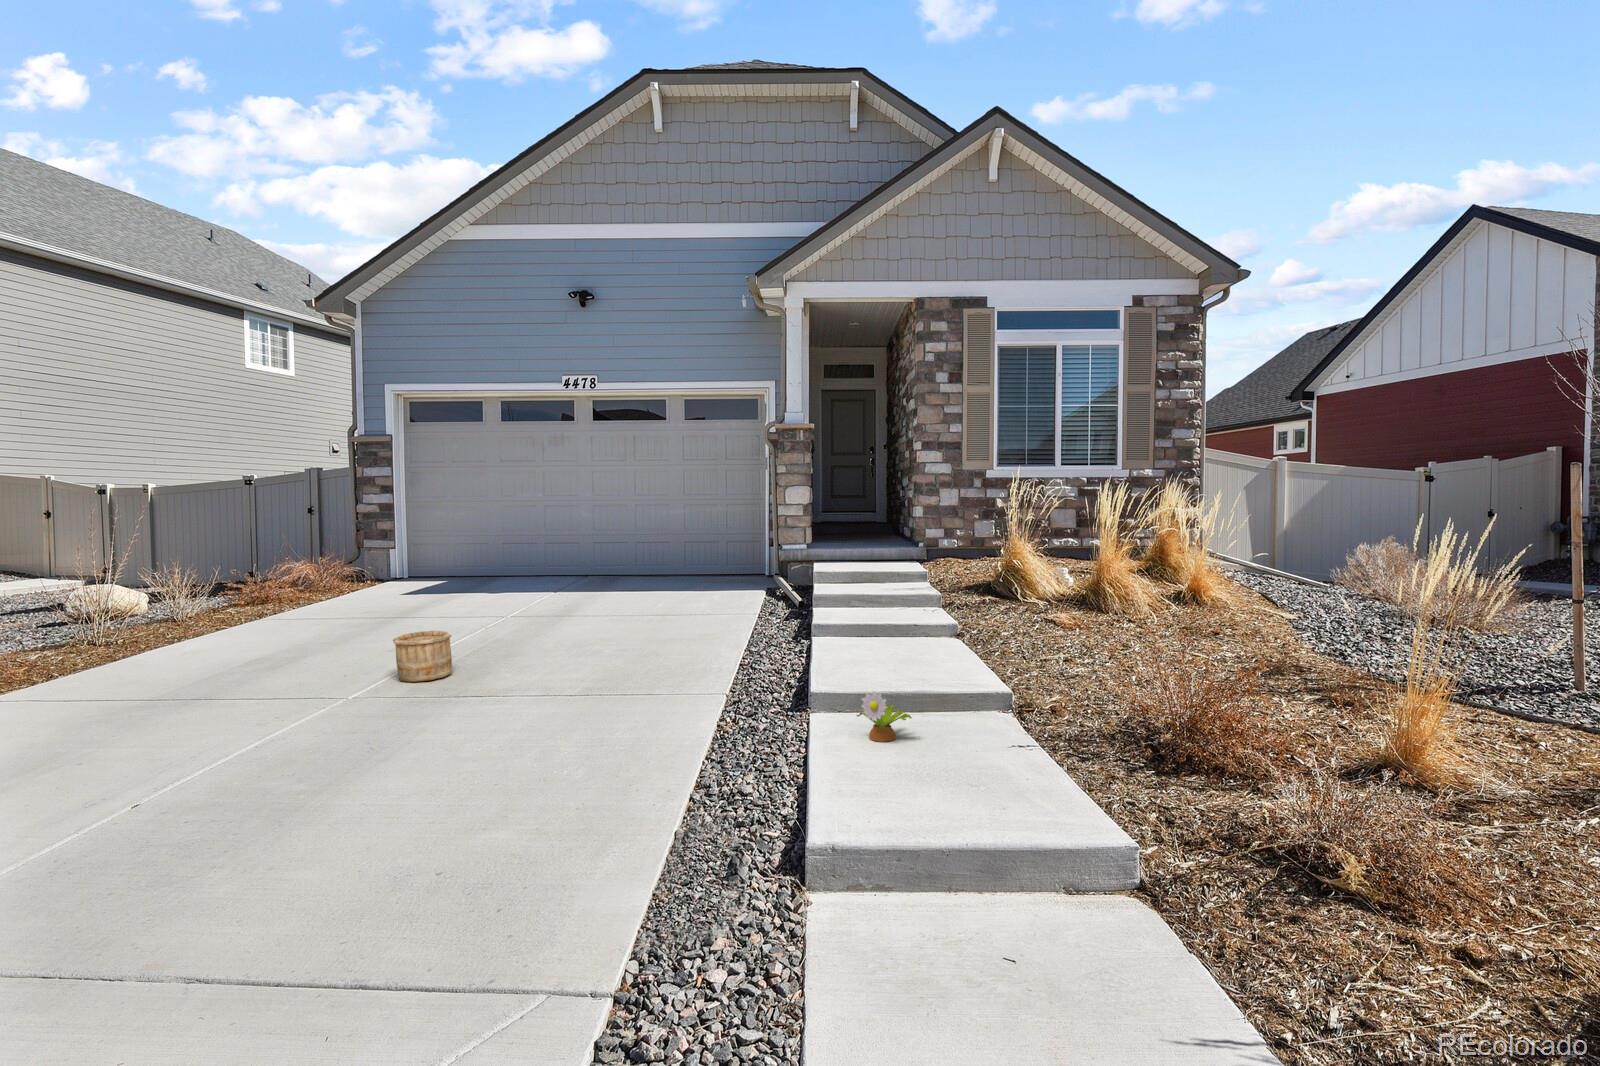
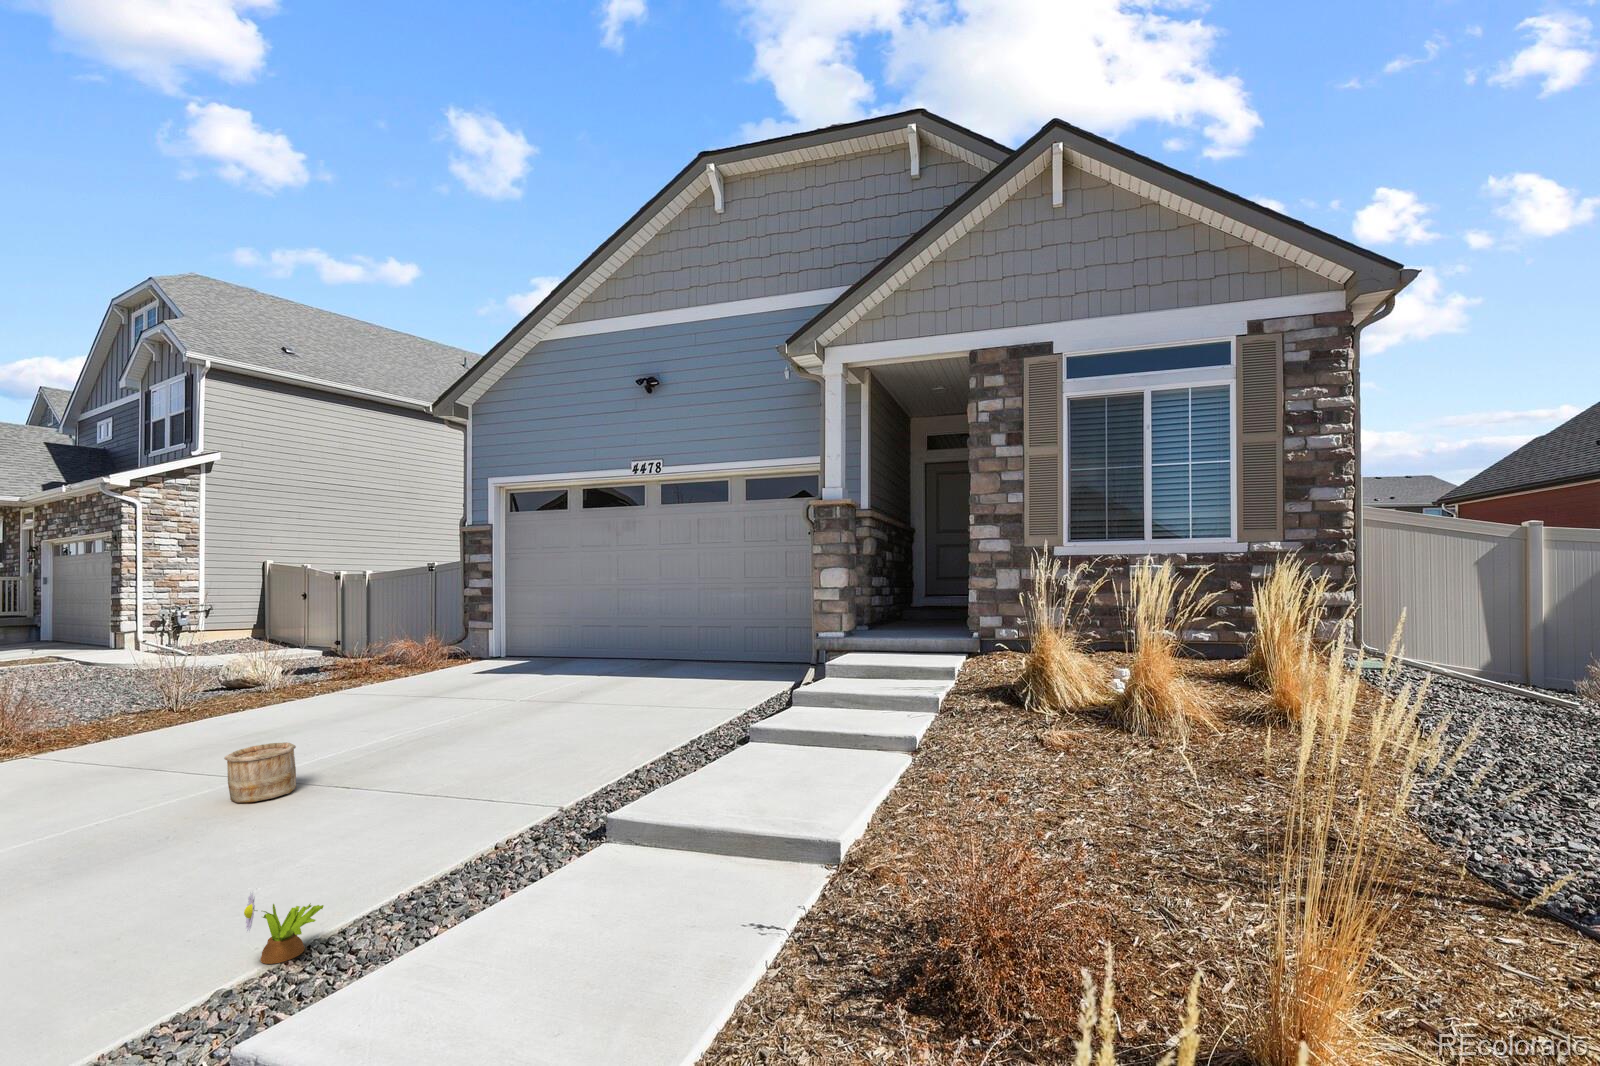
decorative plant: present [857,691,912,742] -> present [244,892,323,964]

